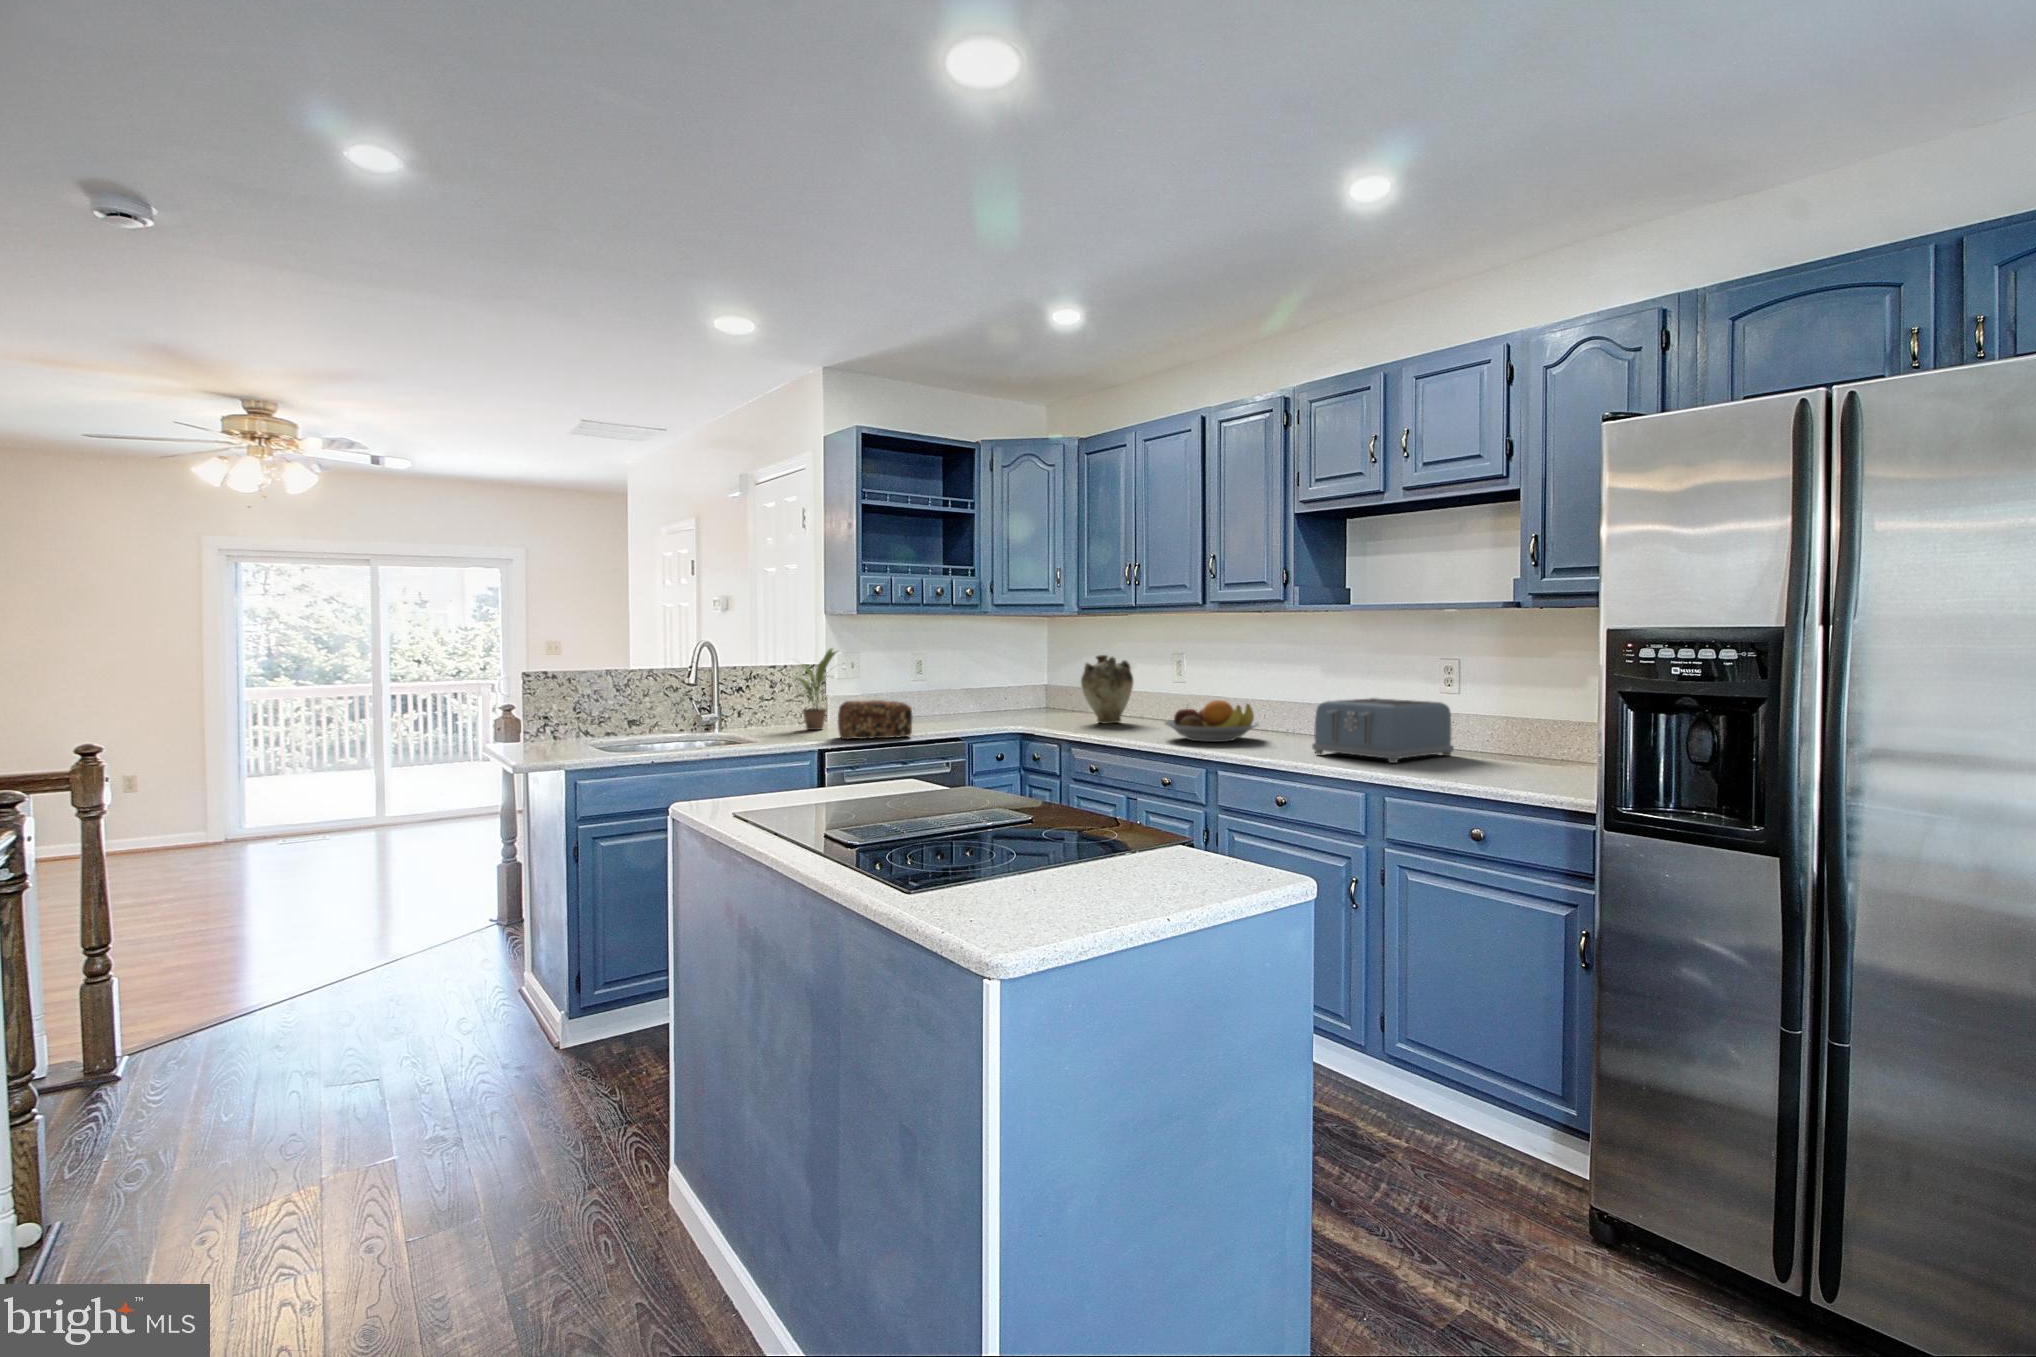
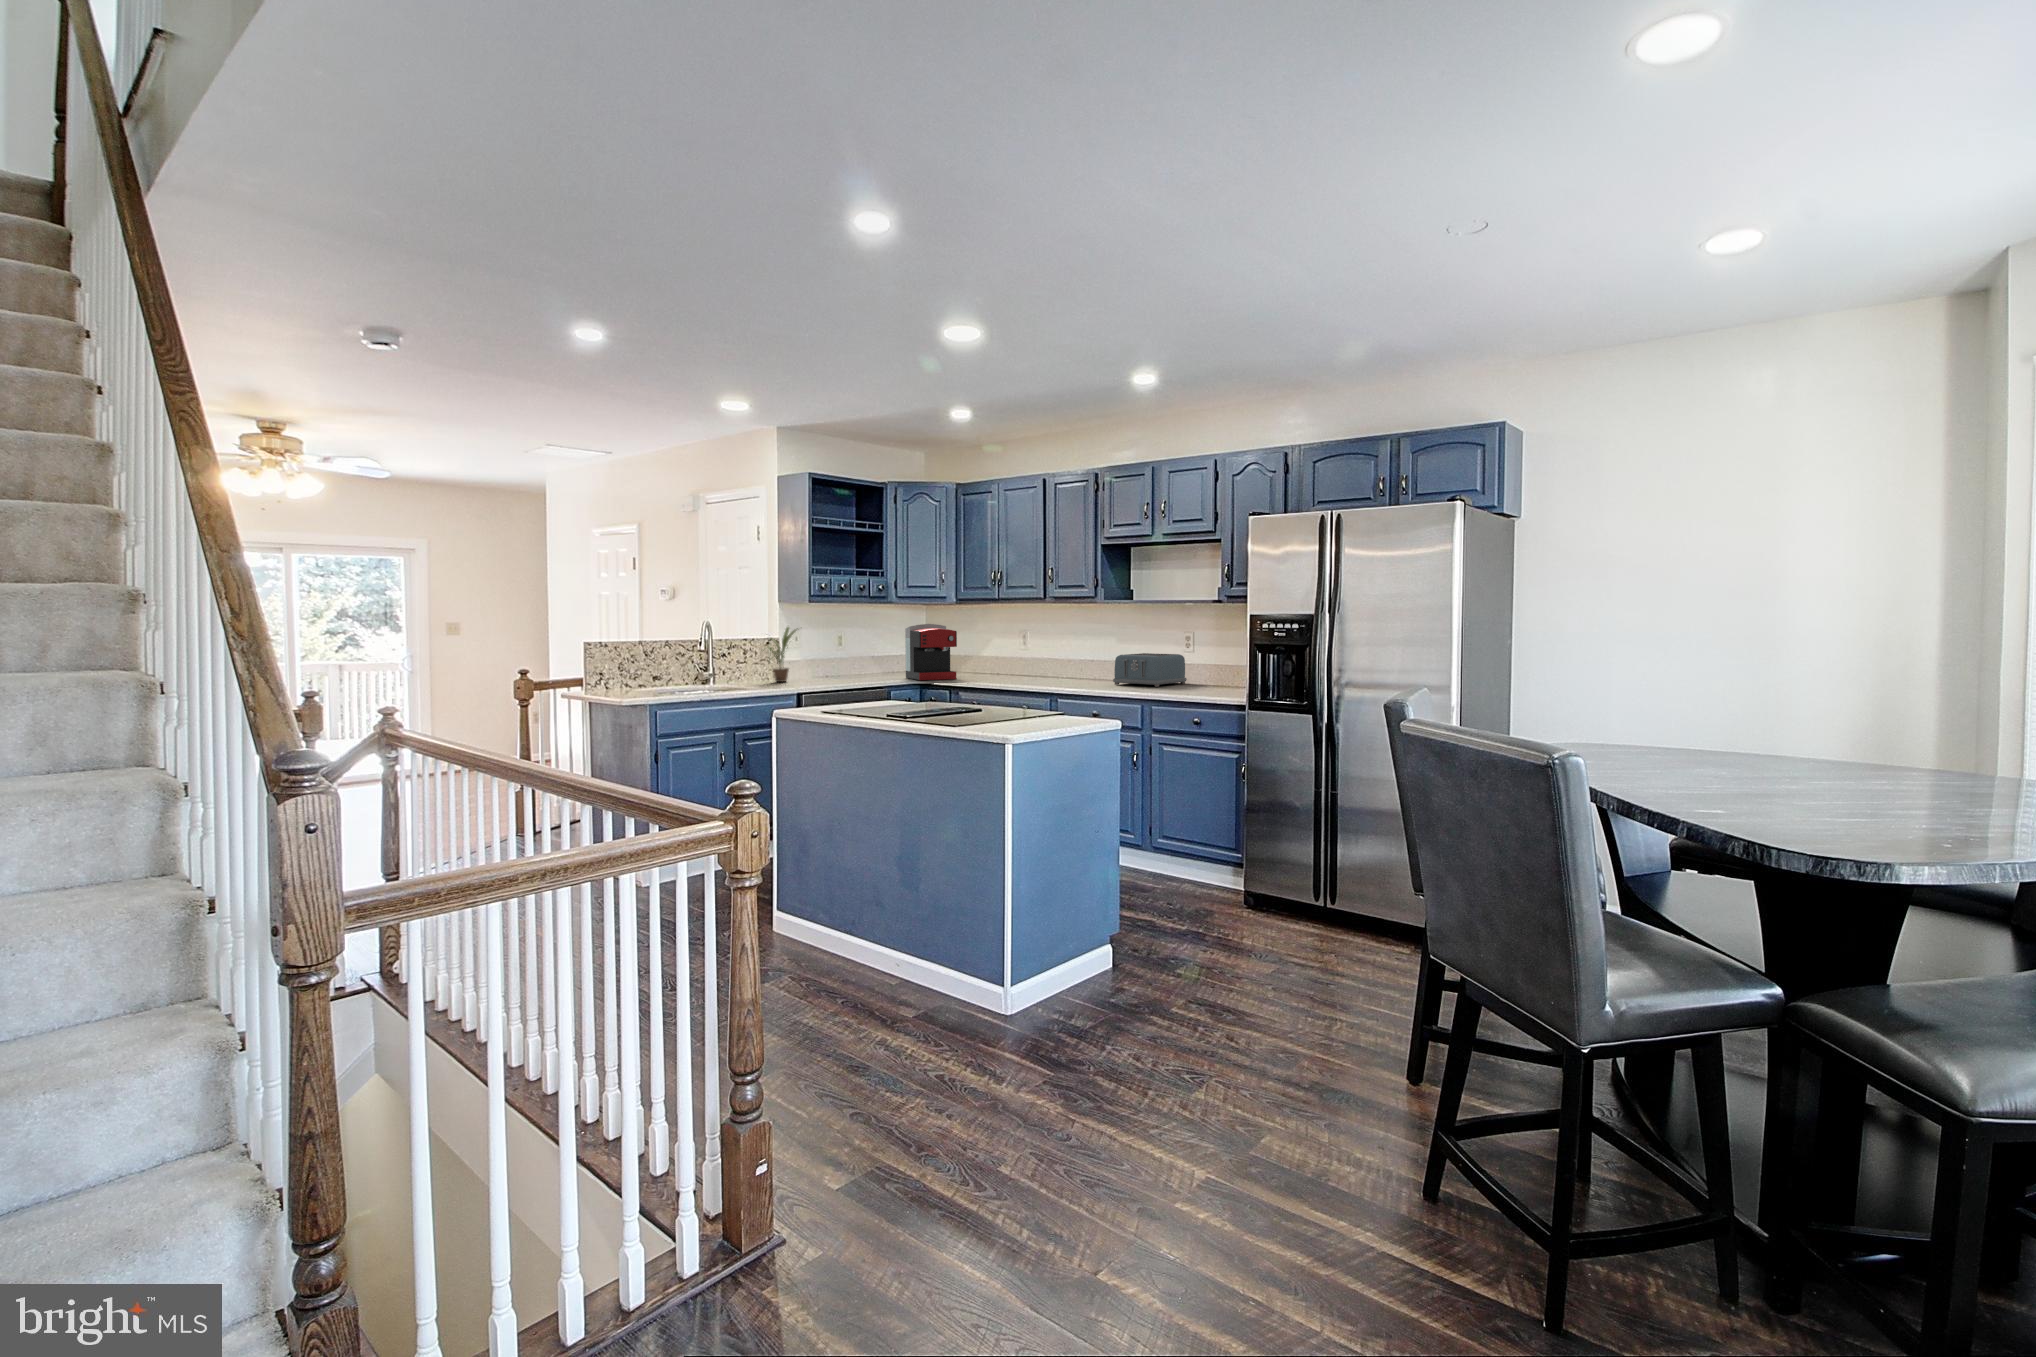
coffee maker: none [997,646,1067,733] -> present [905,624,957,680]
vase: present [1081,655,1133,724] -> none [958,630,992,675]
bread loaf: present [838,700,912,739] -> none [810,660,861,686]
fruit bowl: present [1165,700,1259,742] -> none [1022,656,1079,681]

